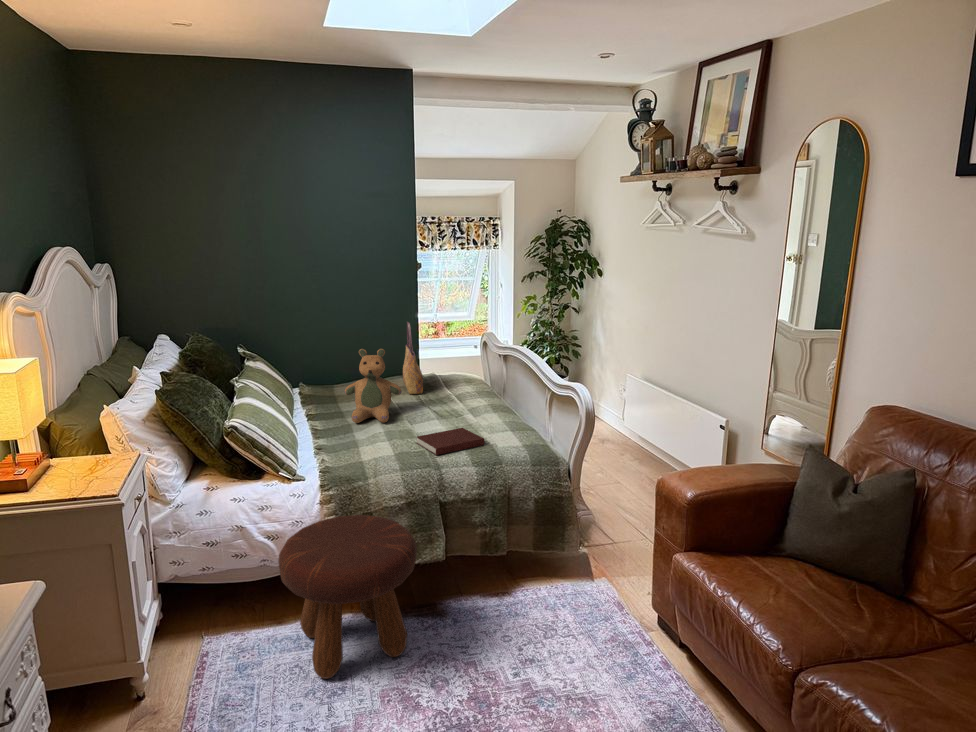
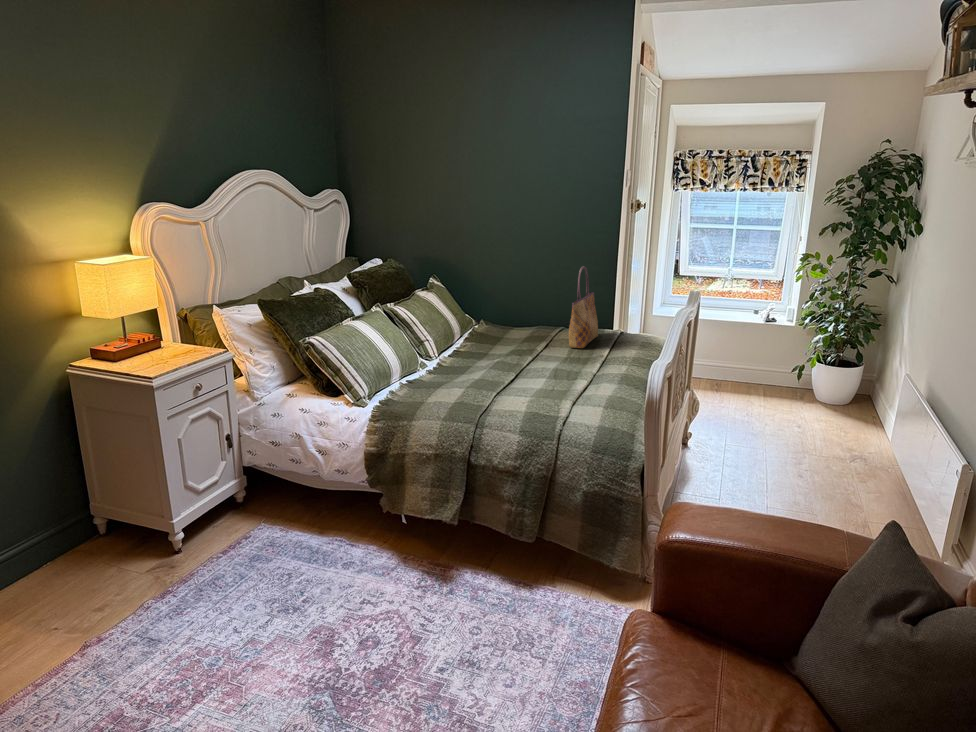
teddy bear: present [345,349,402,423] -> none [472,289,532,370]
notebook: present [417,428,484,455] -> none [497,389,562,413]
footstool: present [278,515,417,679] -> none [268,447,408,601]

